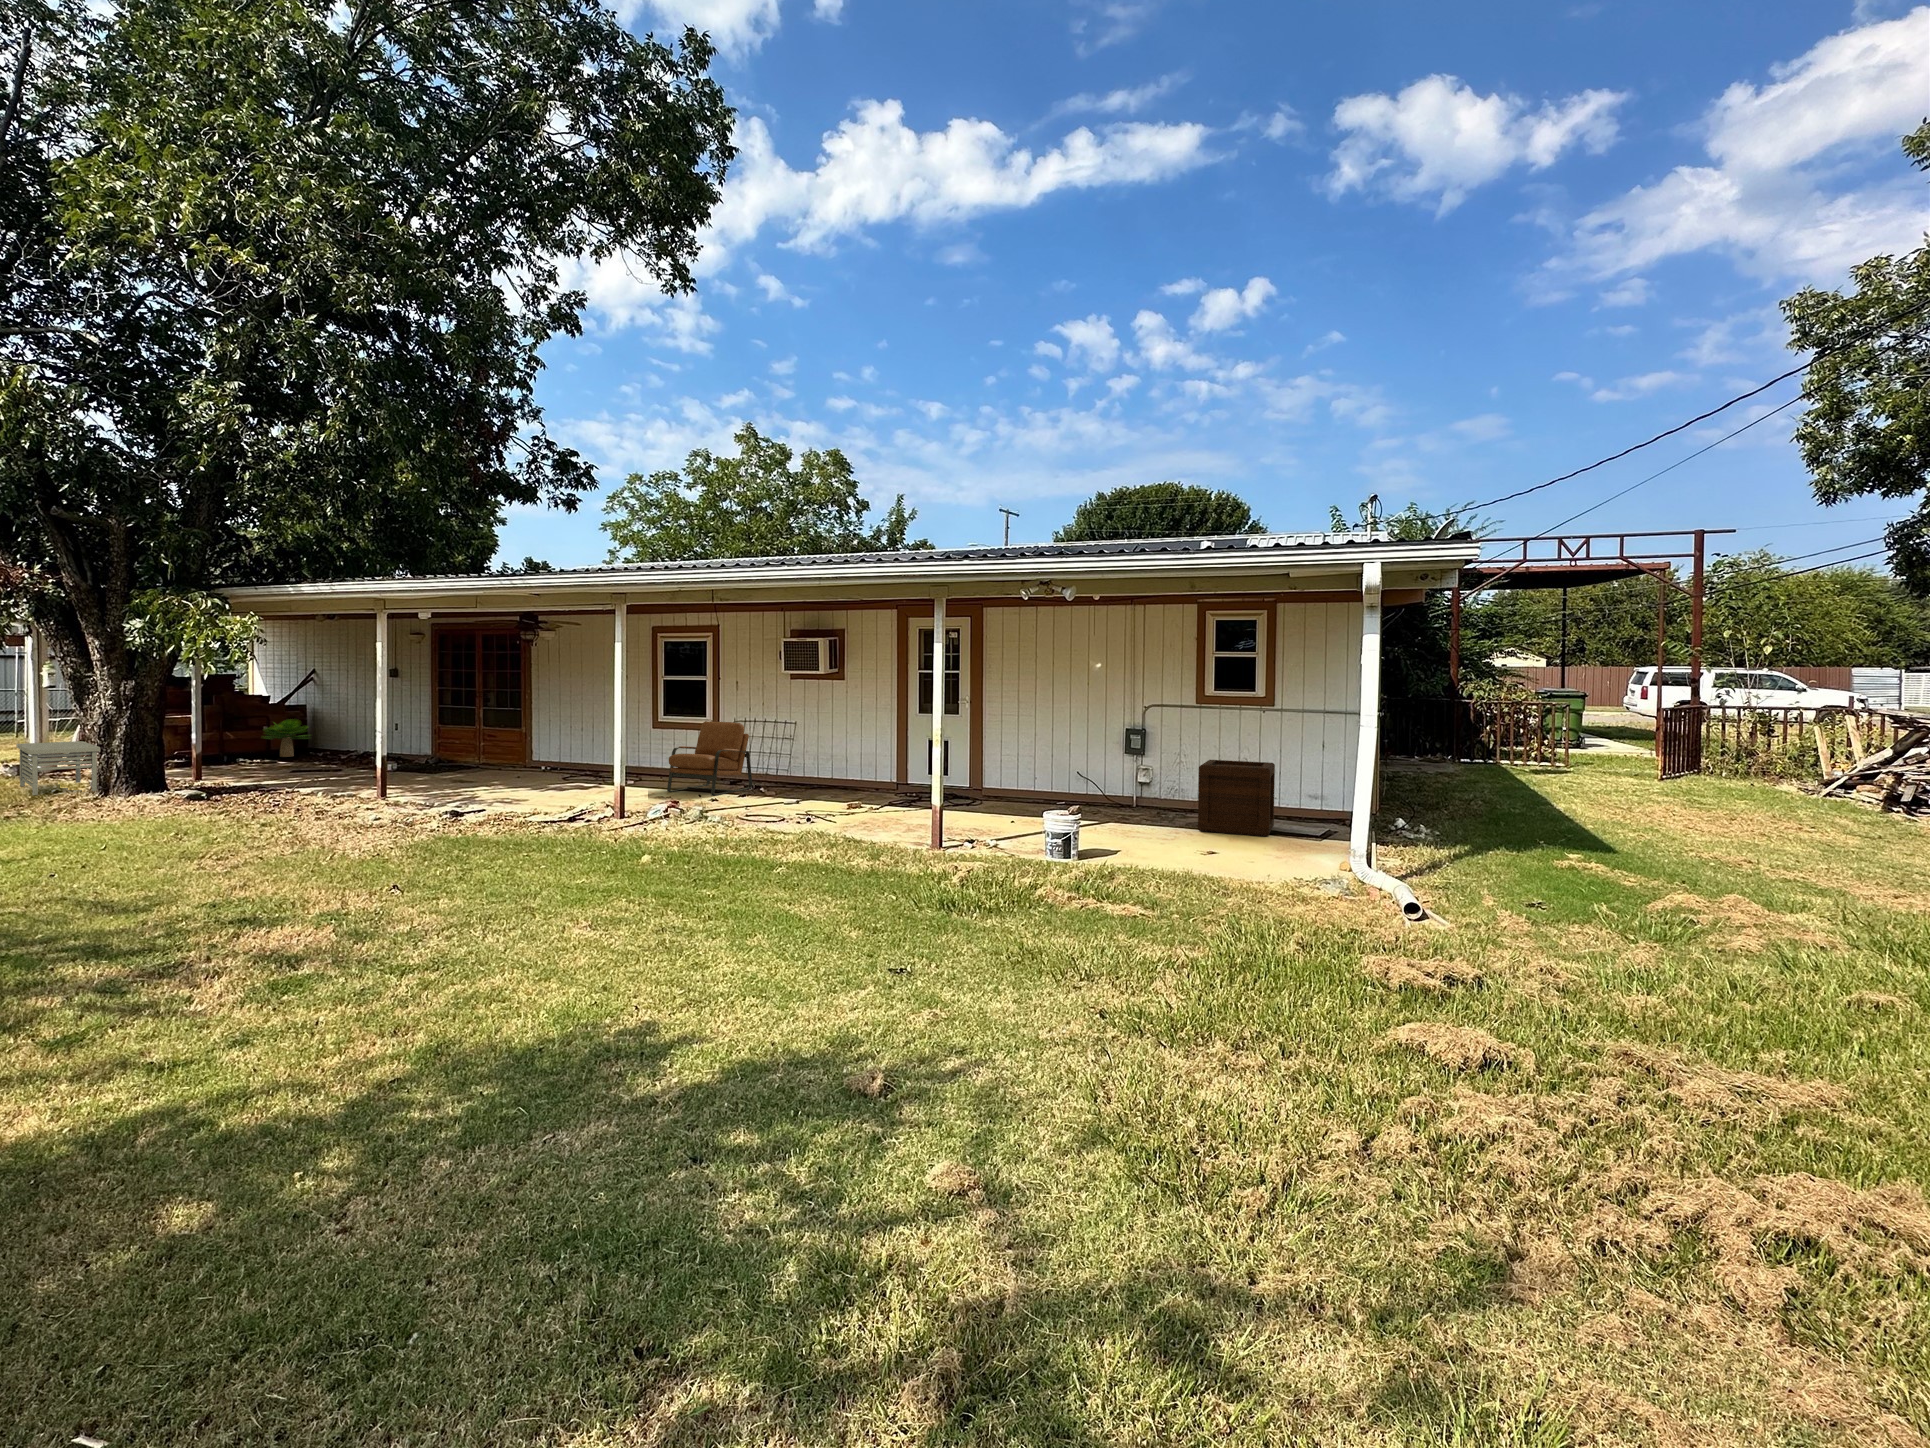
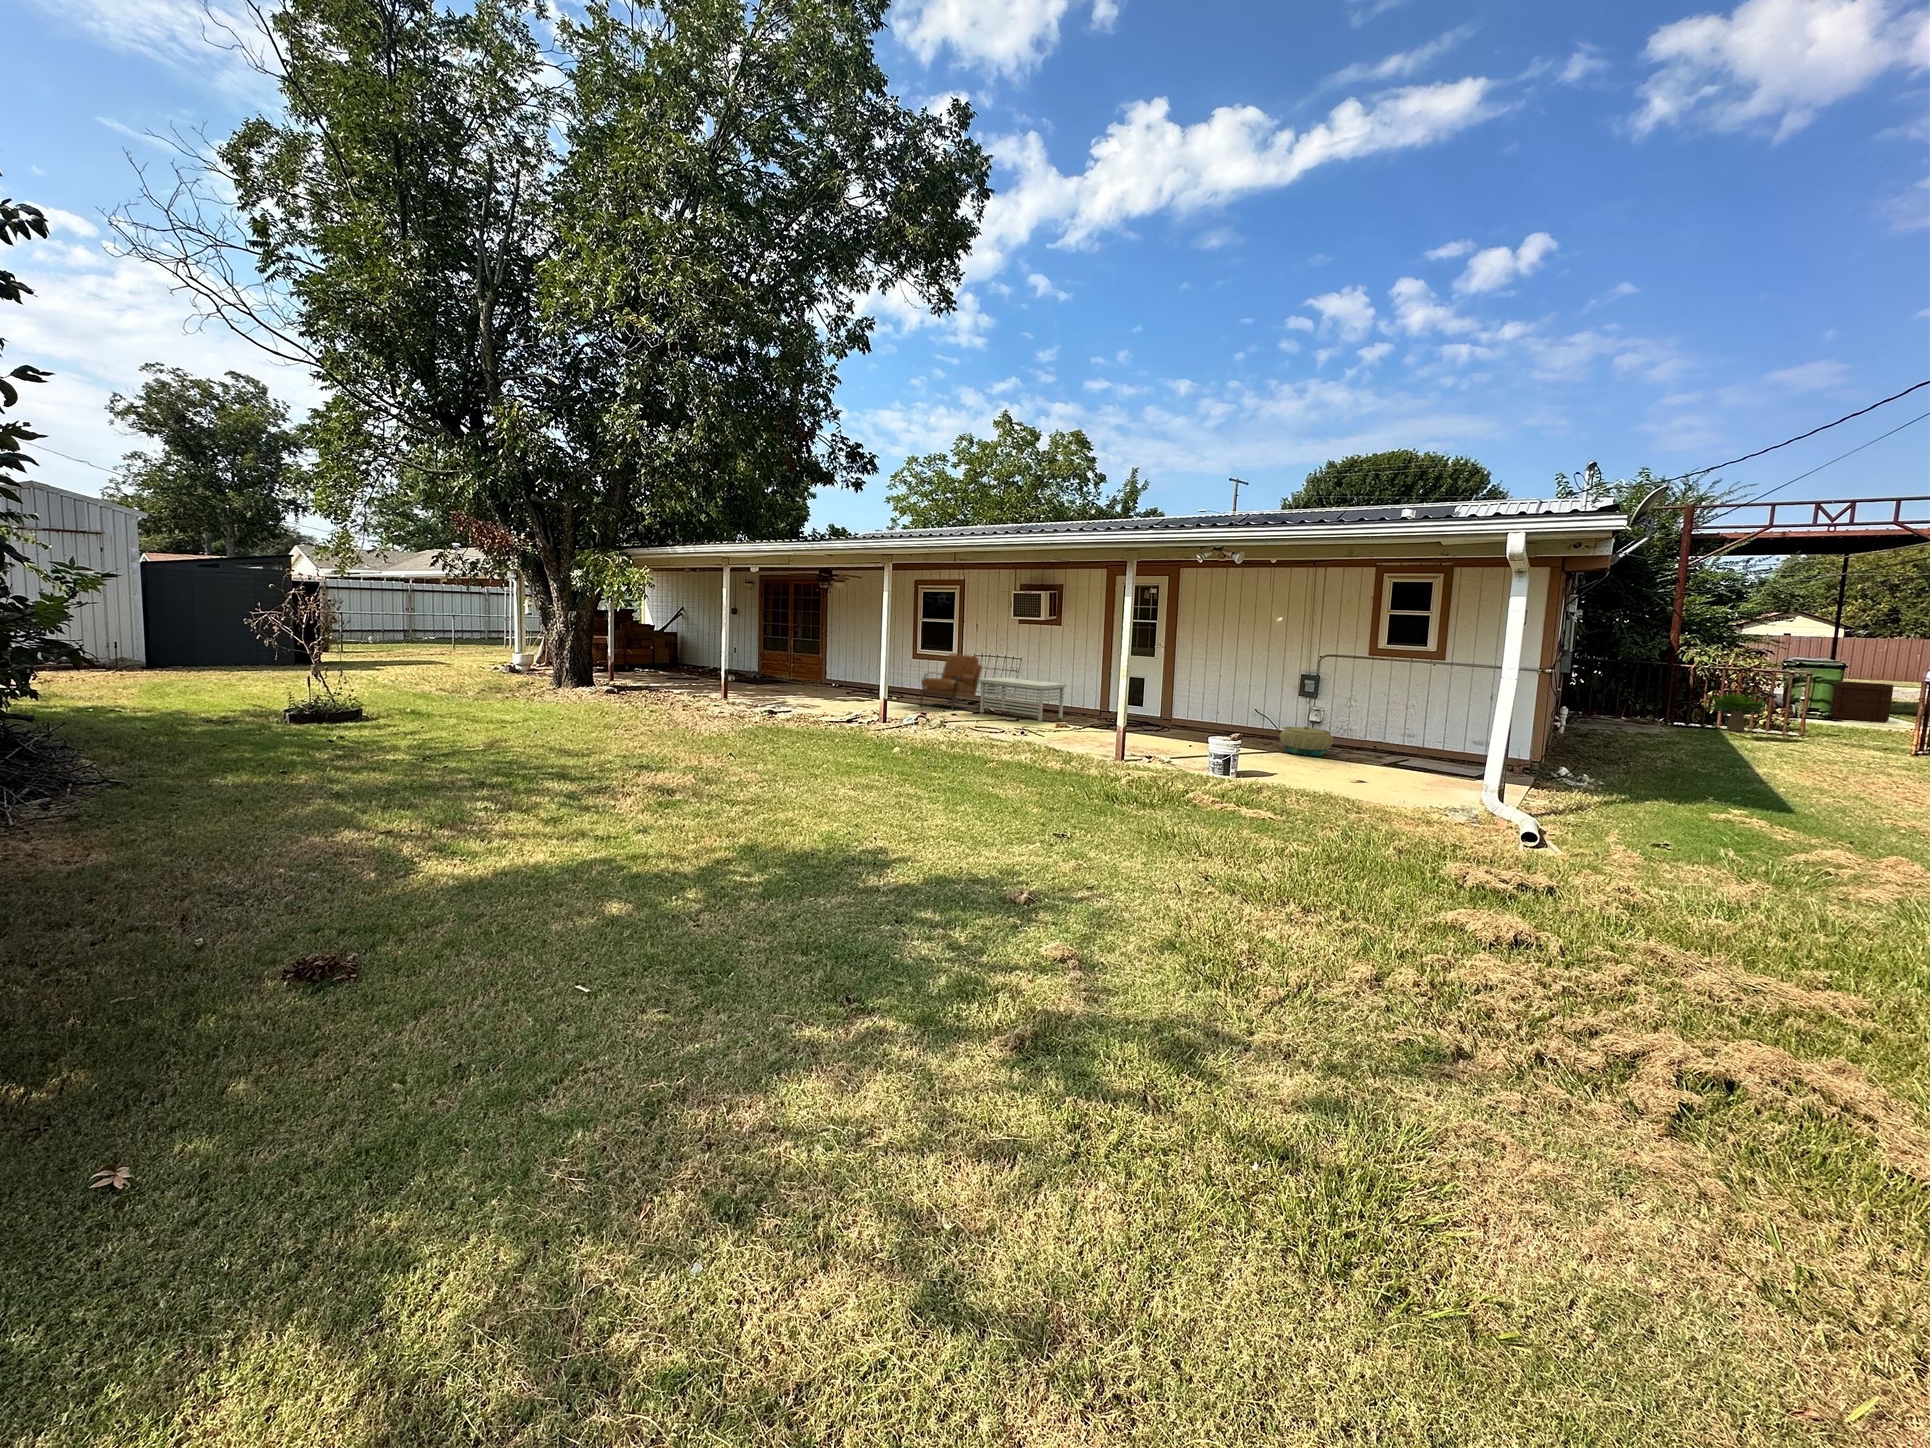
potted plant: present [264,719,309,757] -> present [1709,693,1766,732]
storage bench: present [16,741,100,795] -> present [978,677,1066,721]
wooden crate: present [1198,760,1275,837] -> present [1830,681,1893,723]
basket: none [1114,791,1172,825] -> present [1280,726,1333,756]

